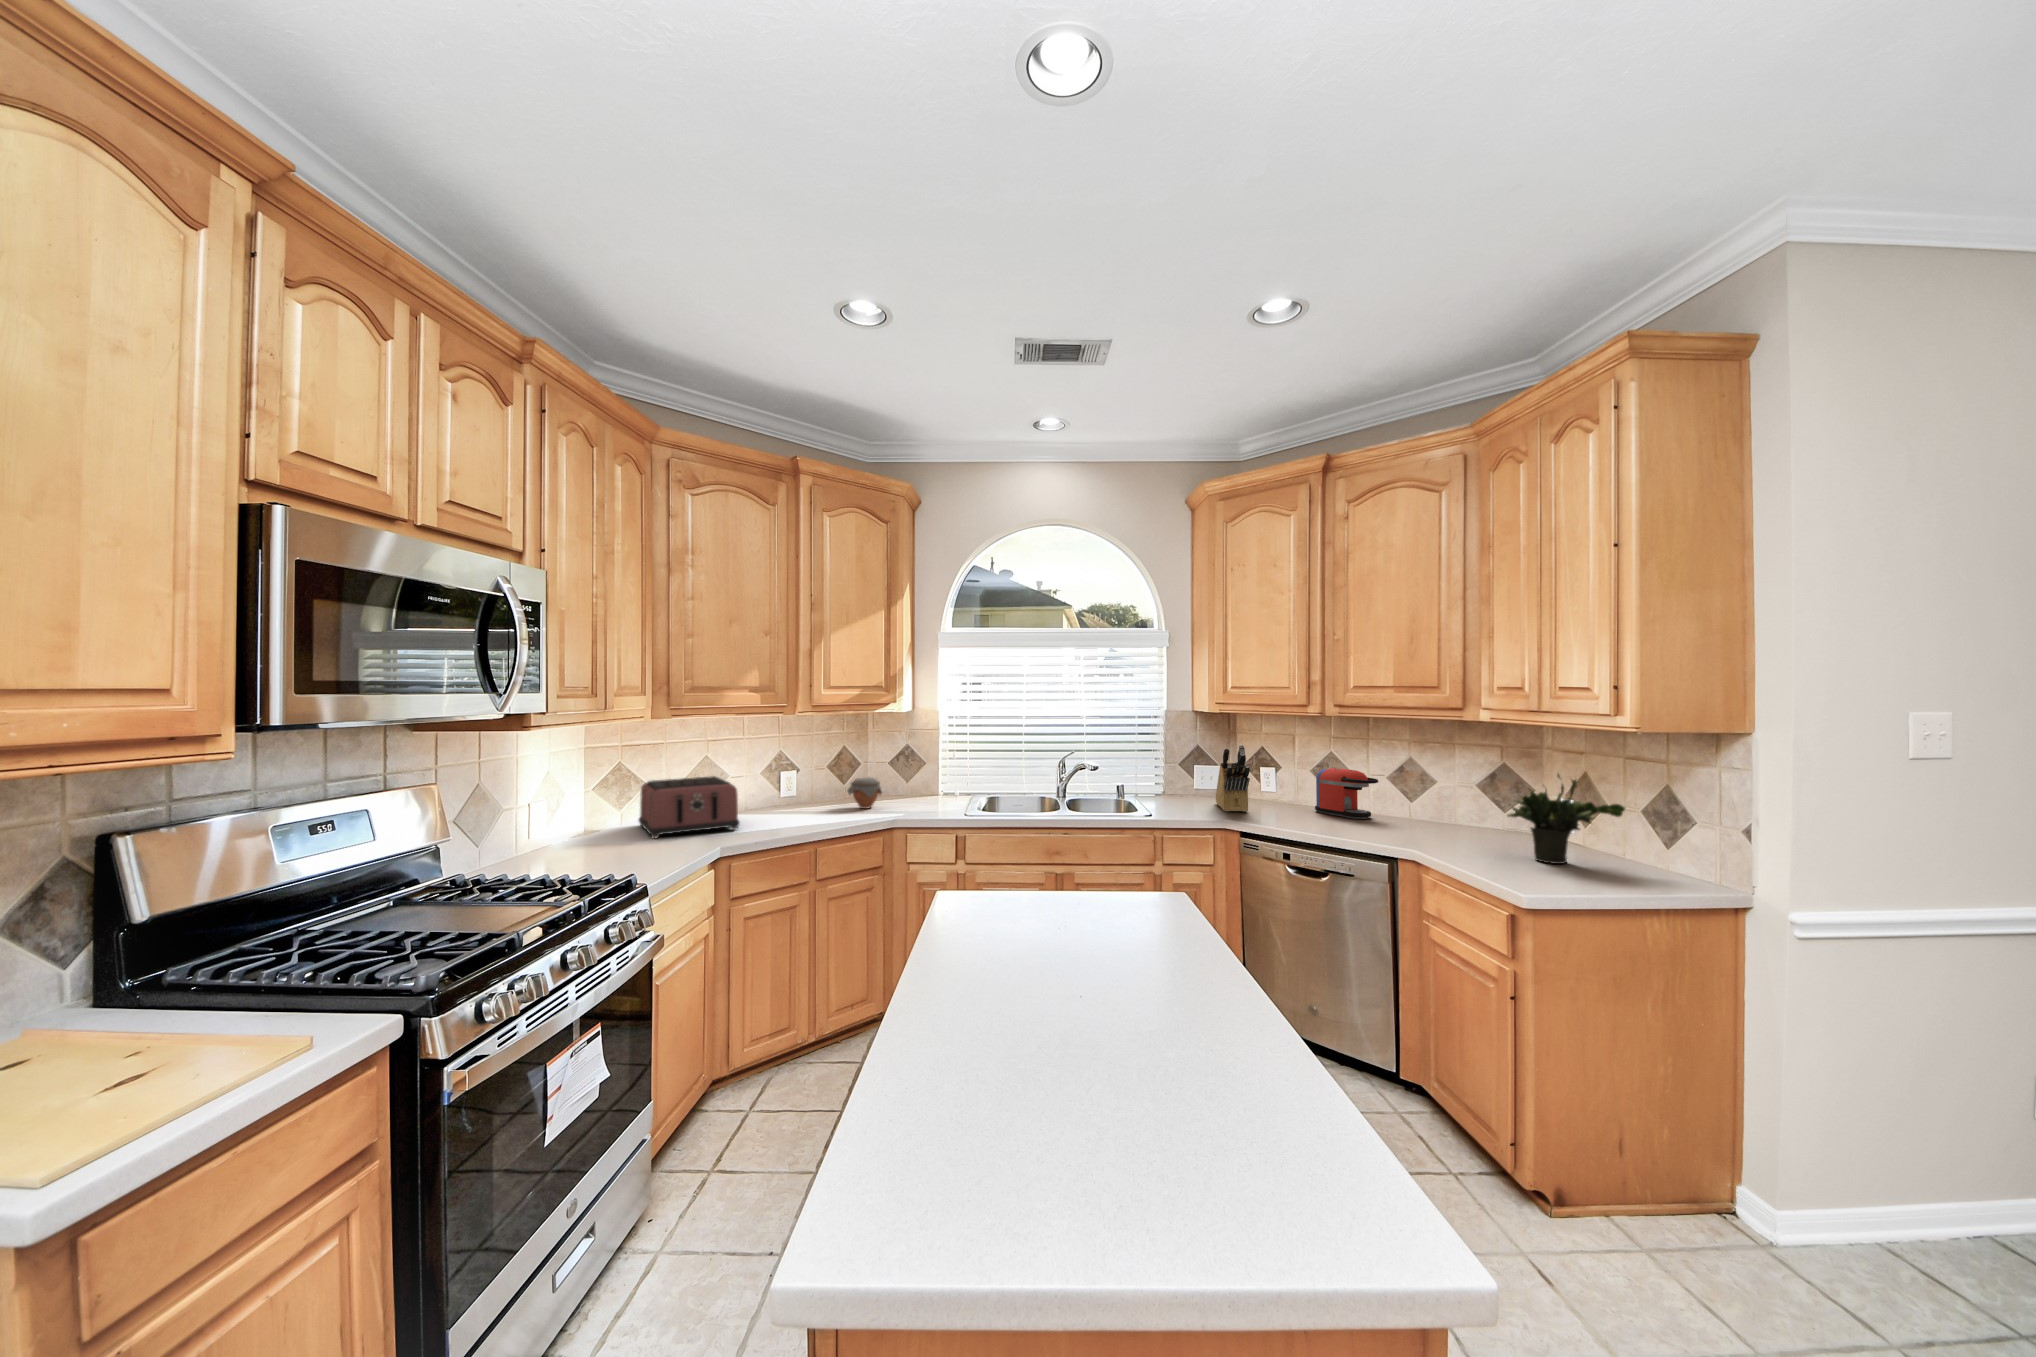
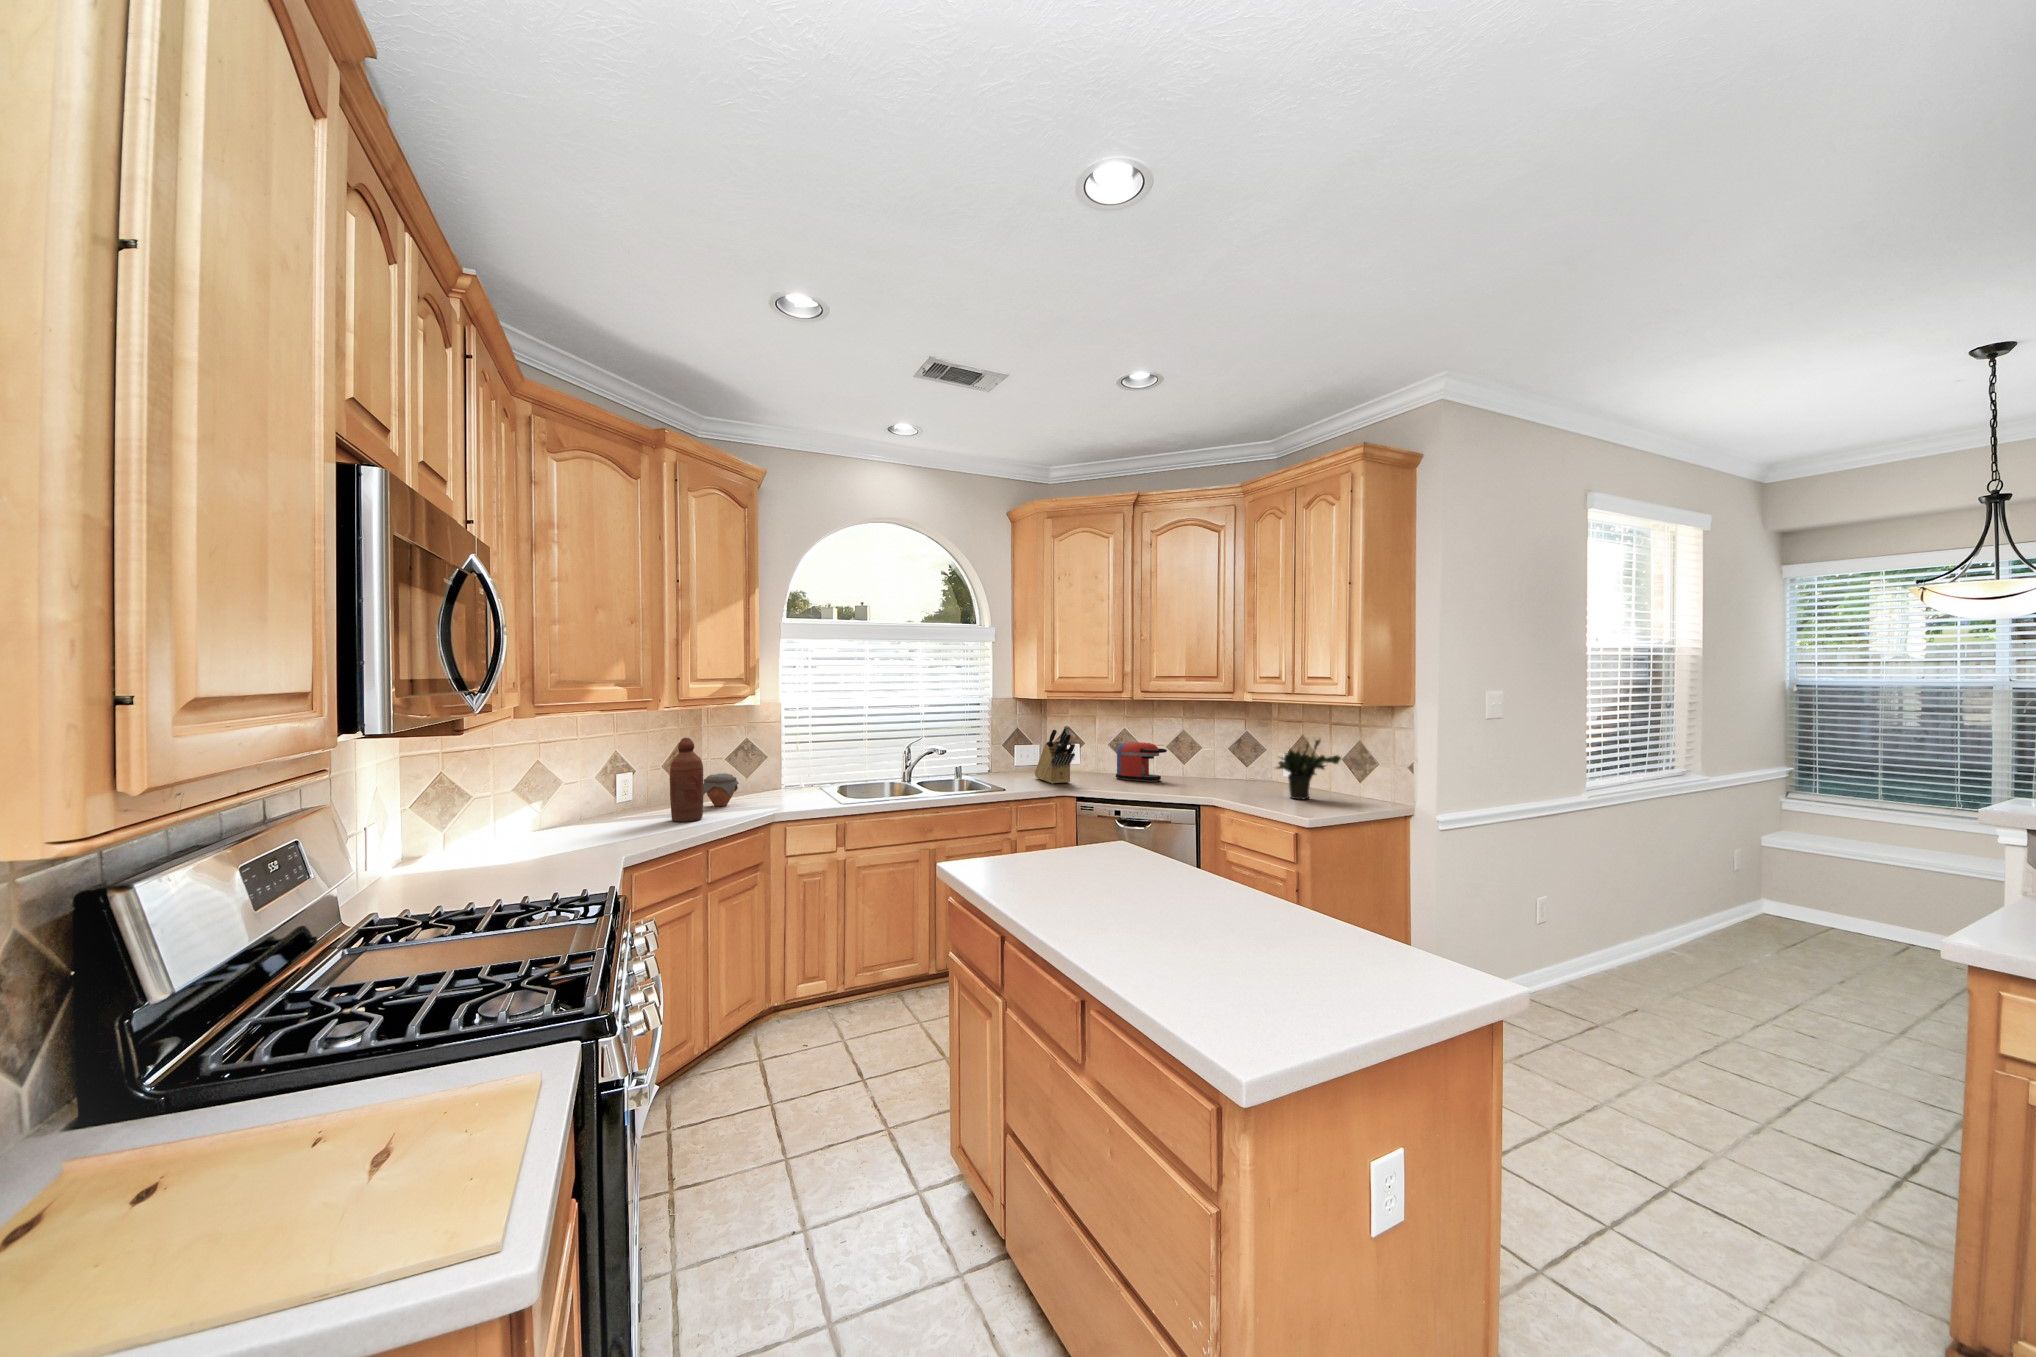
bottle: none [799,742,829,821] -> present [670,738,704,822]
toaster: present [639,776,740,838] -> none [483,781,626,852]

